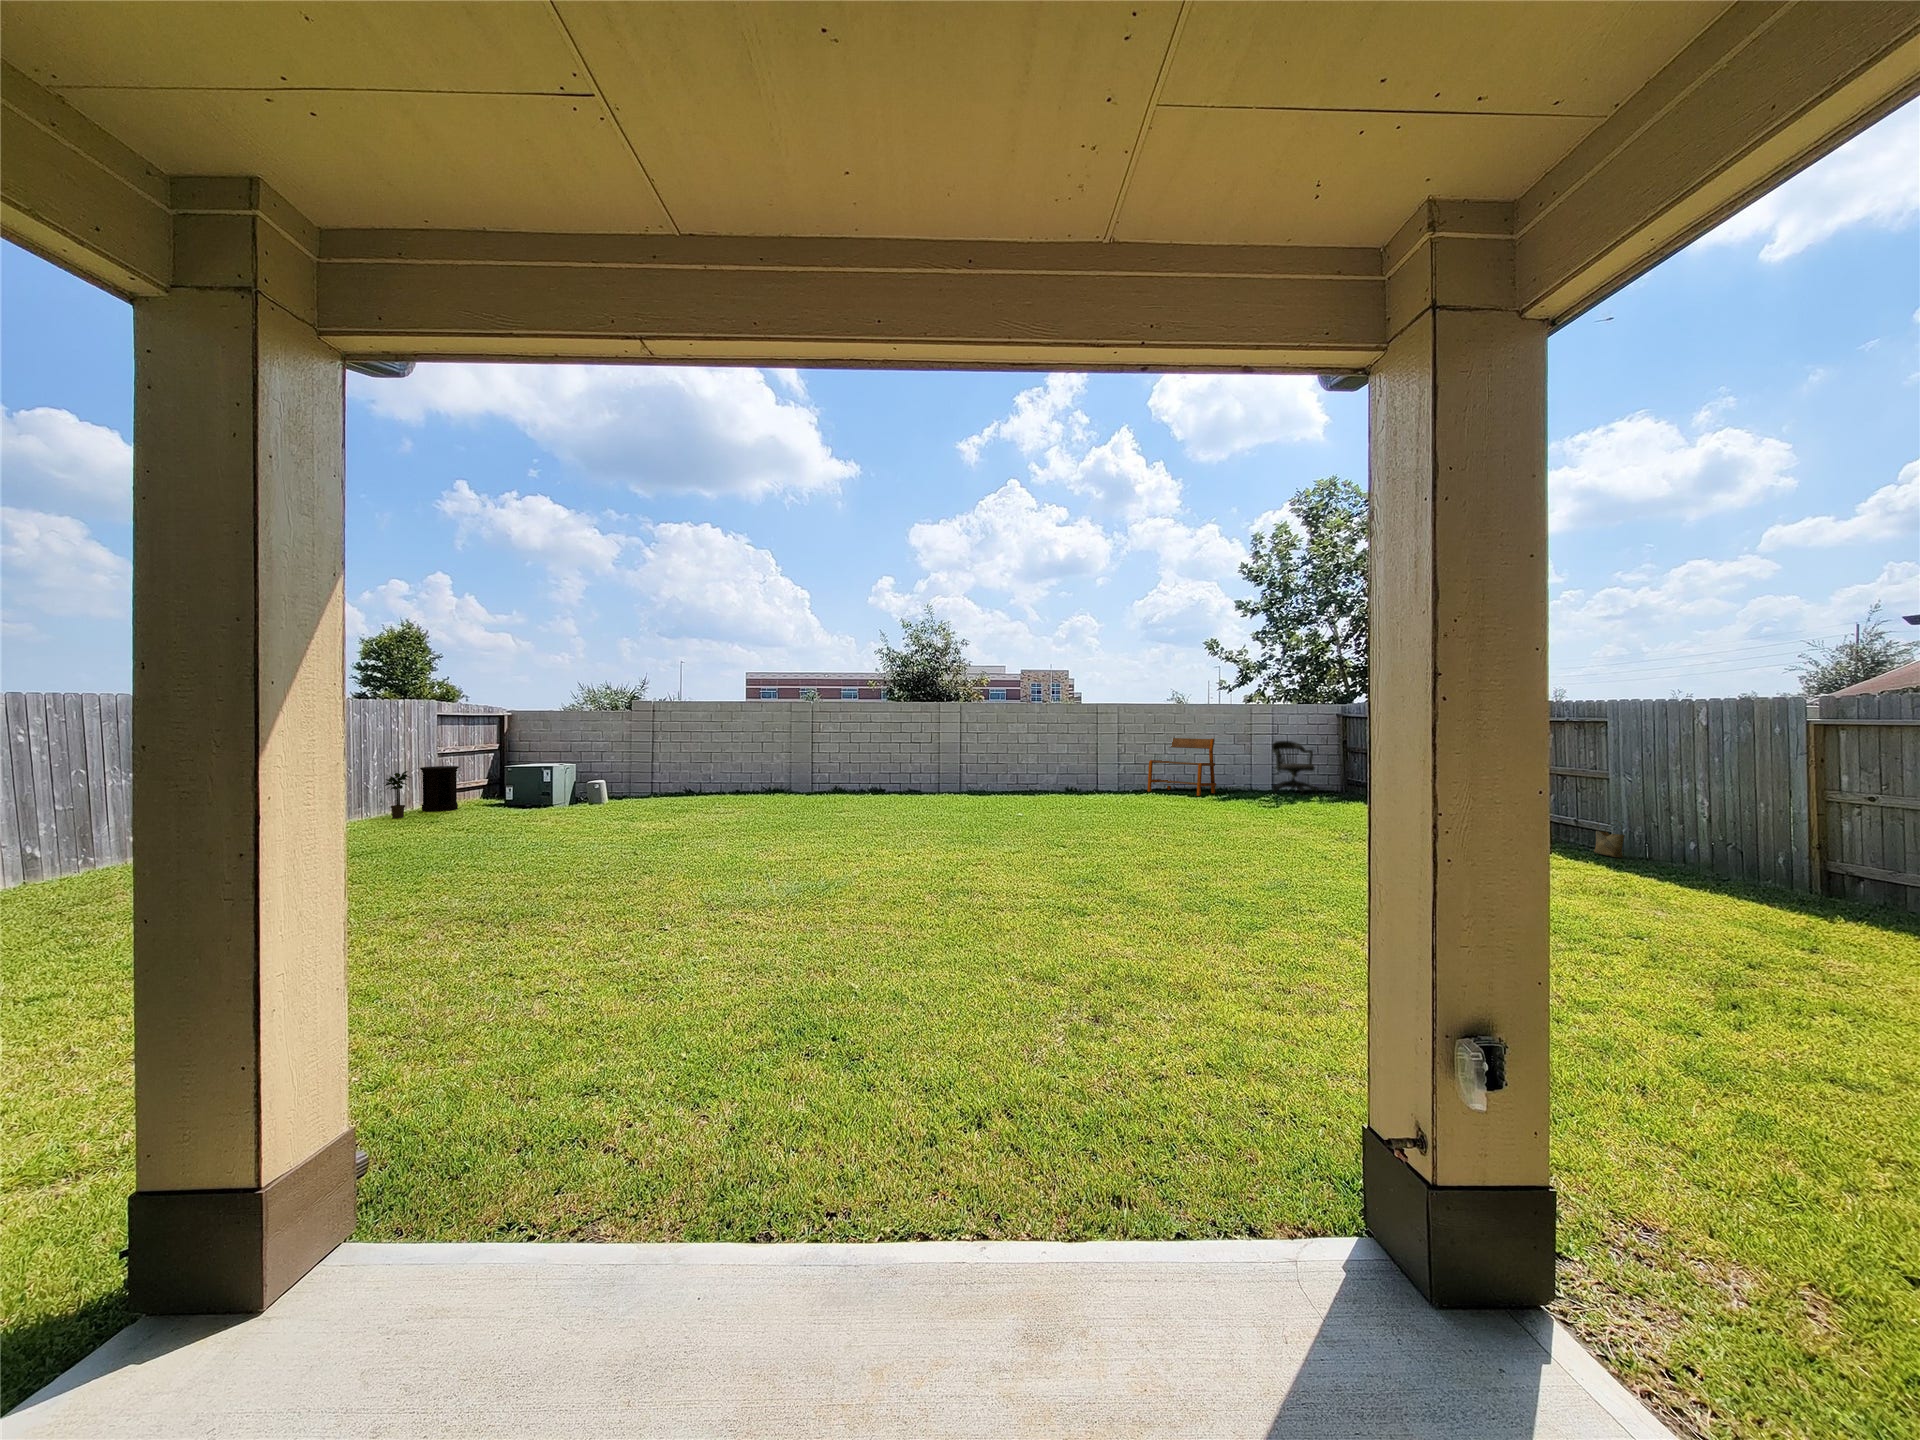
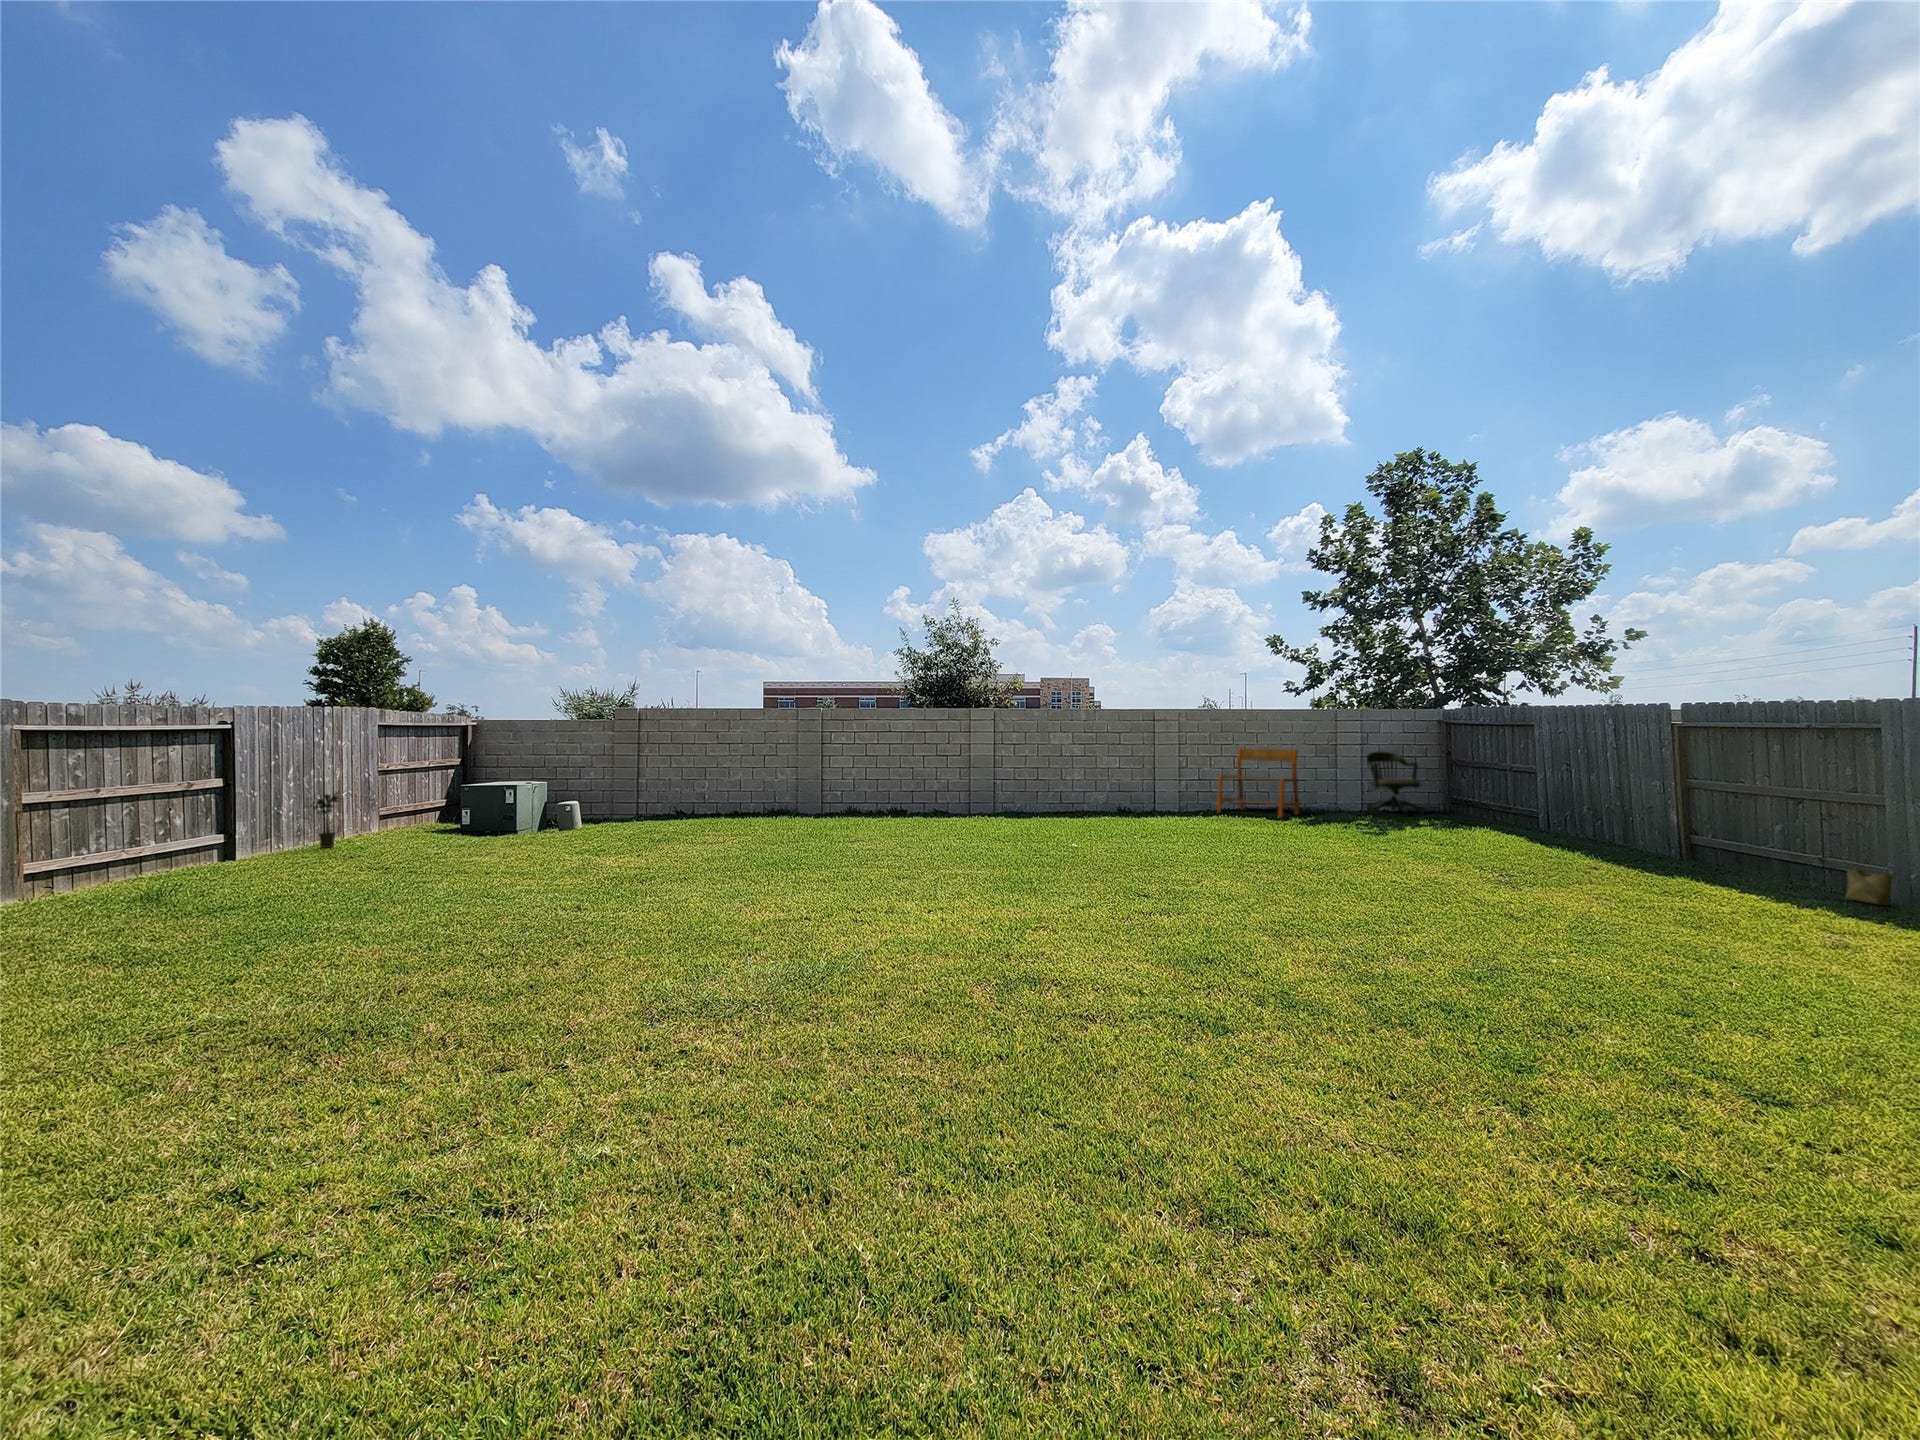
side table: present [420,766,459,812] -> none [358,785,405,840]

